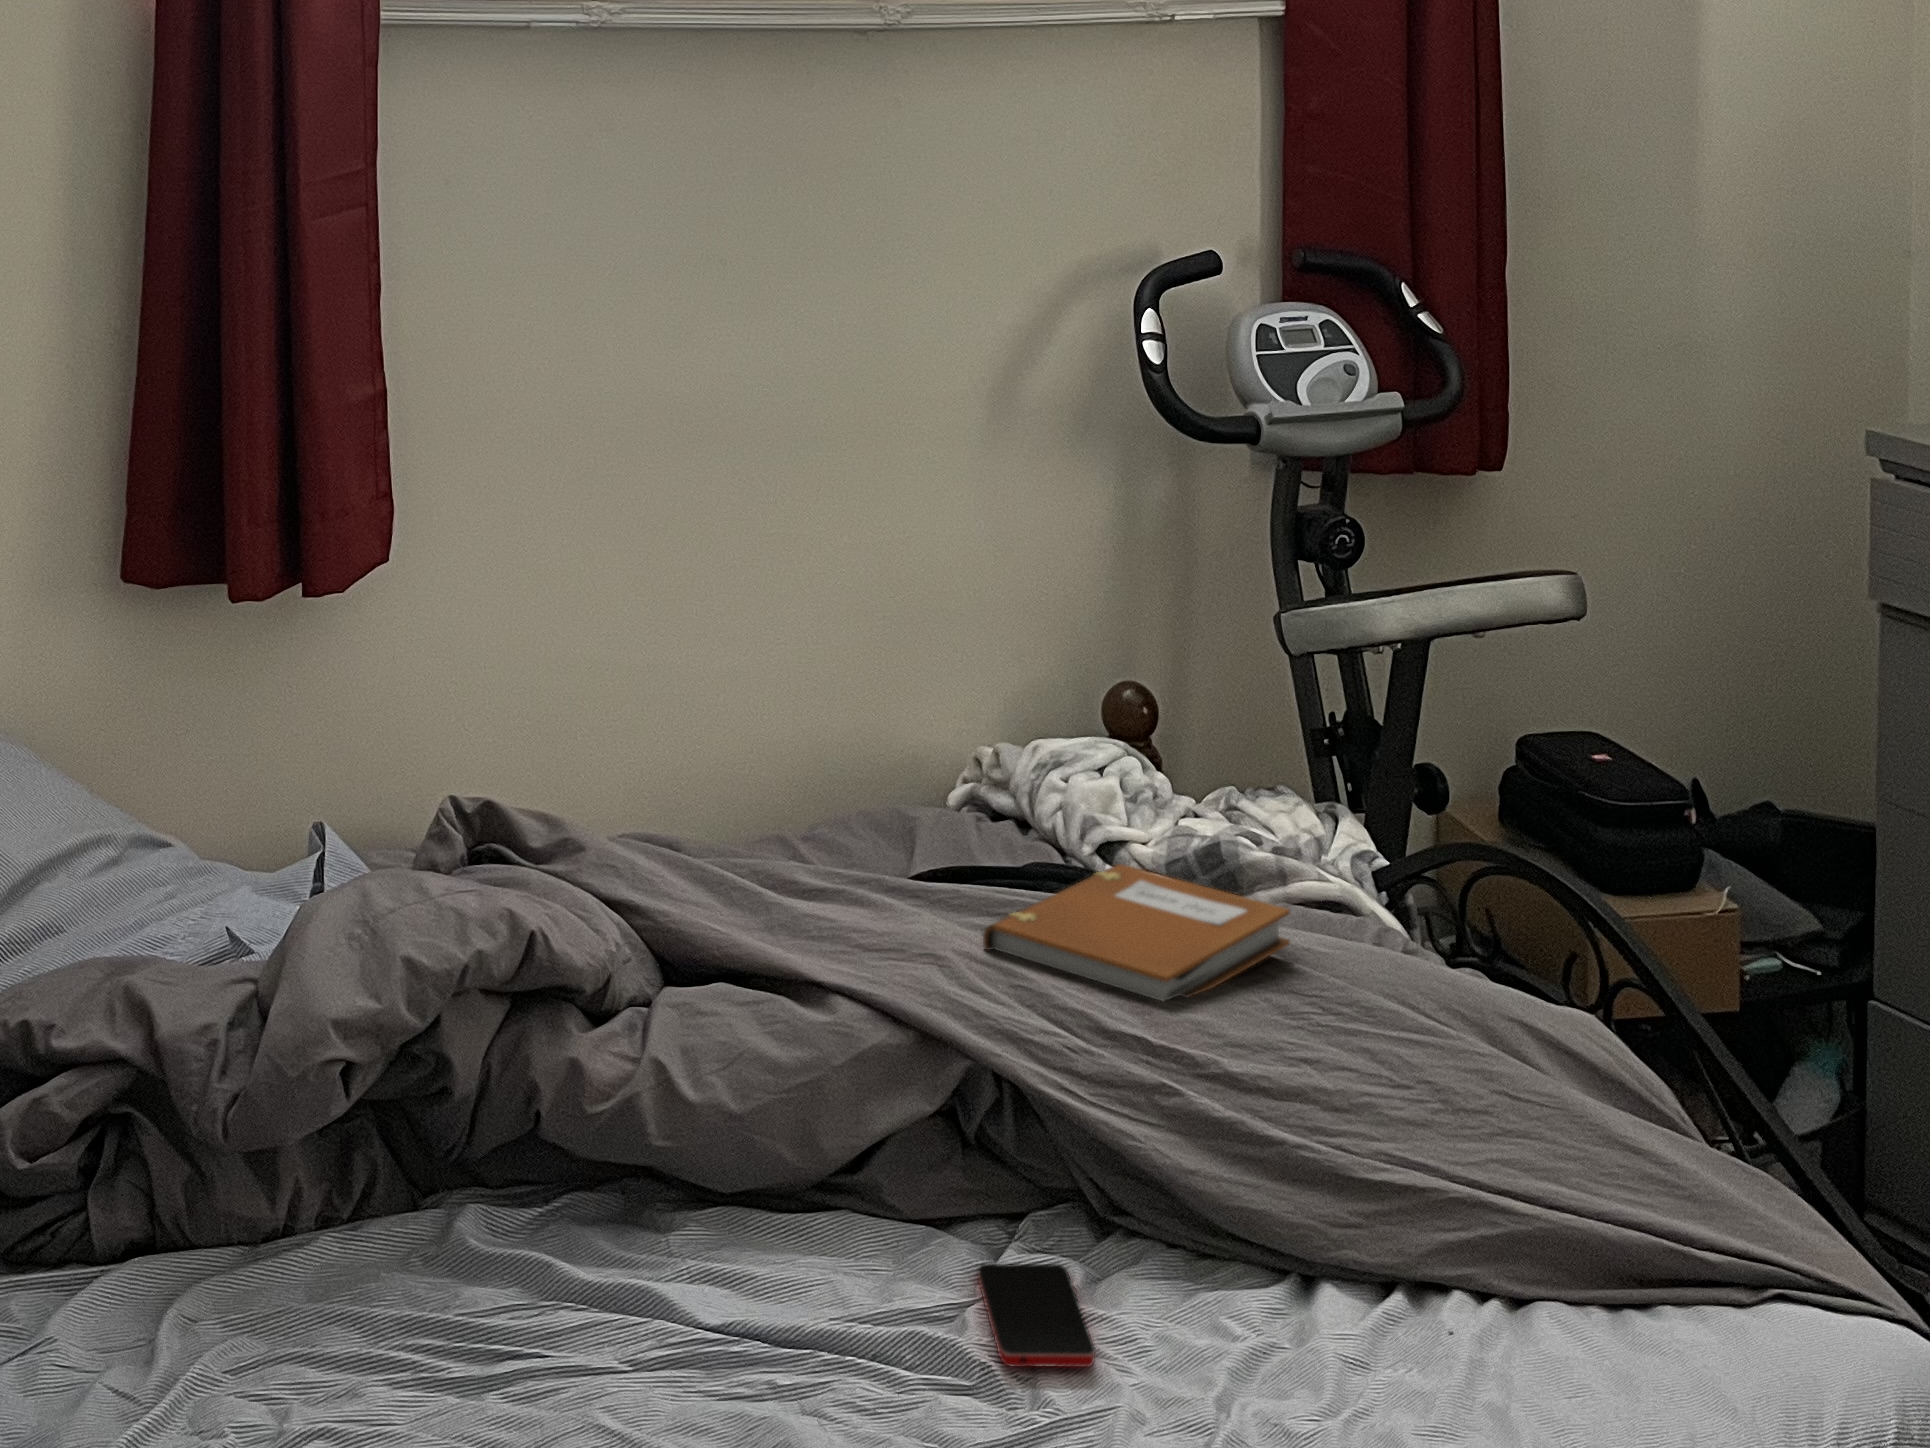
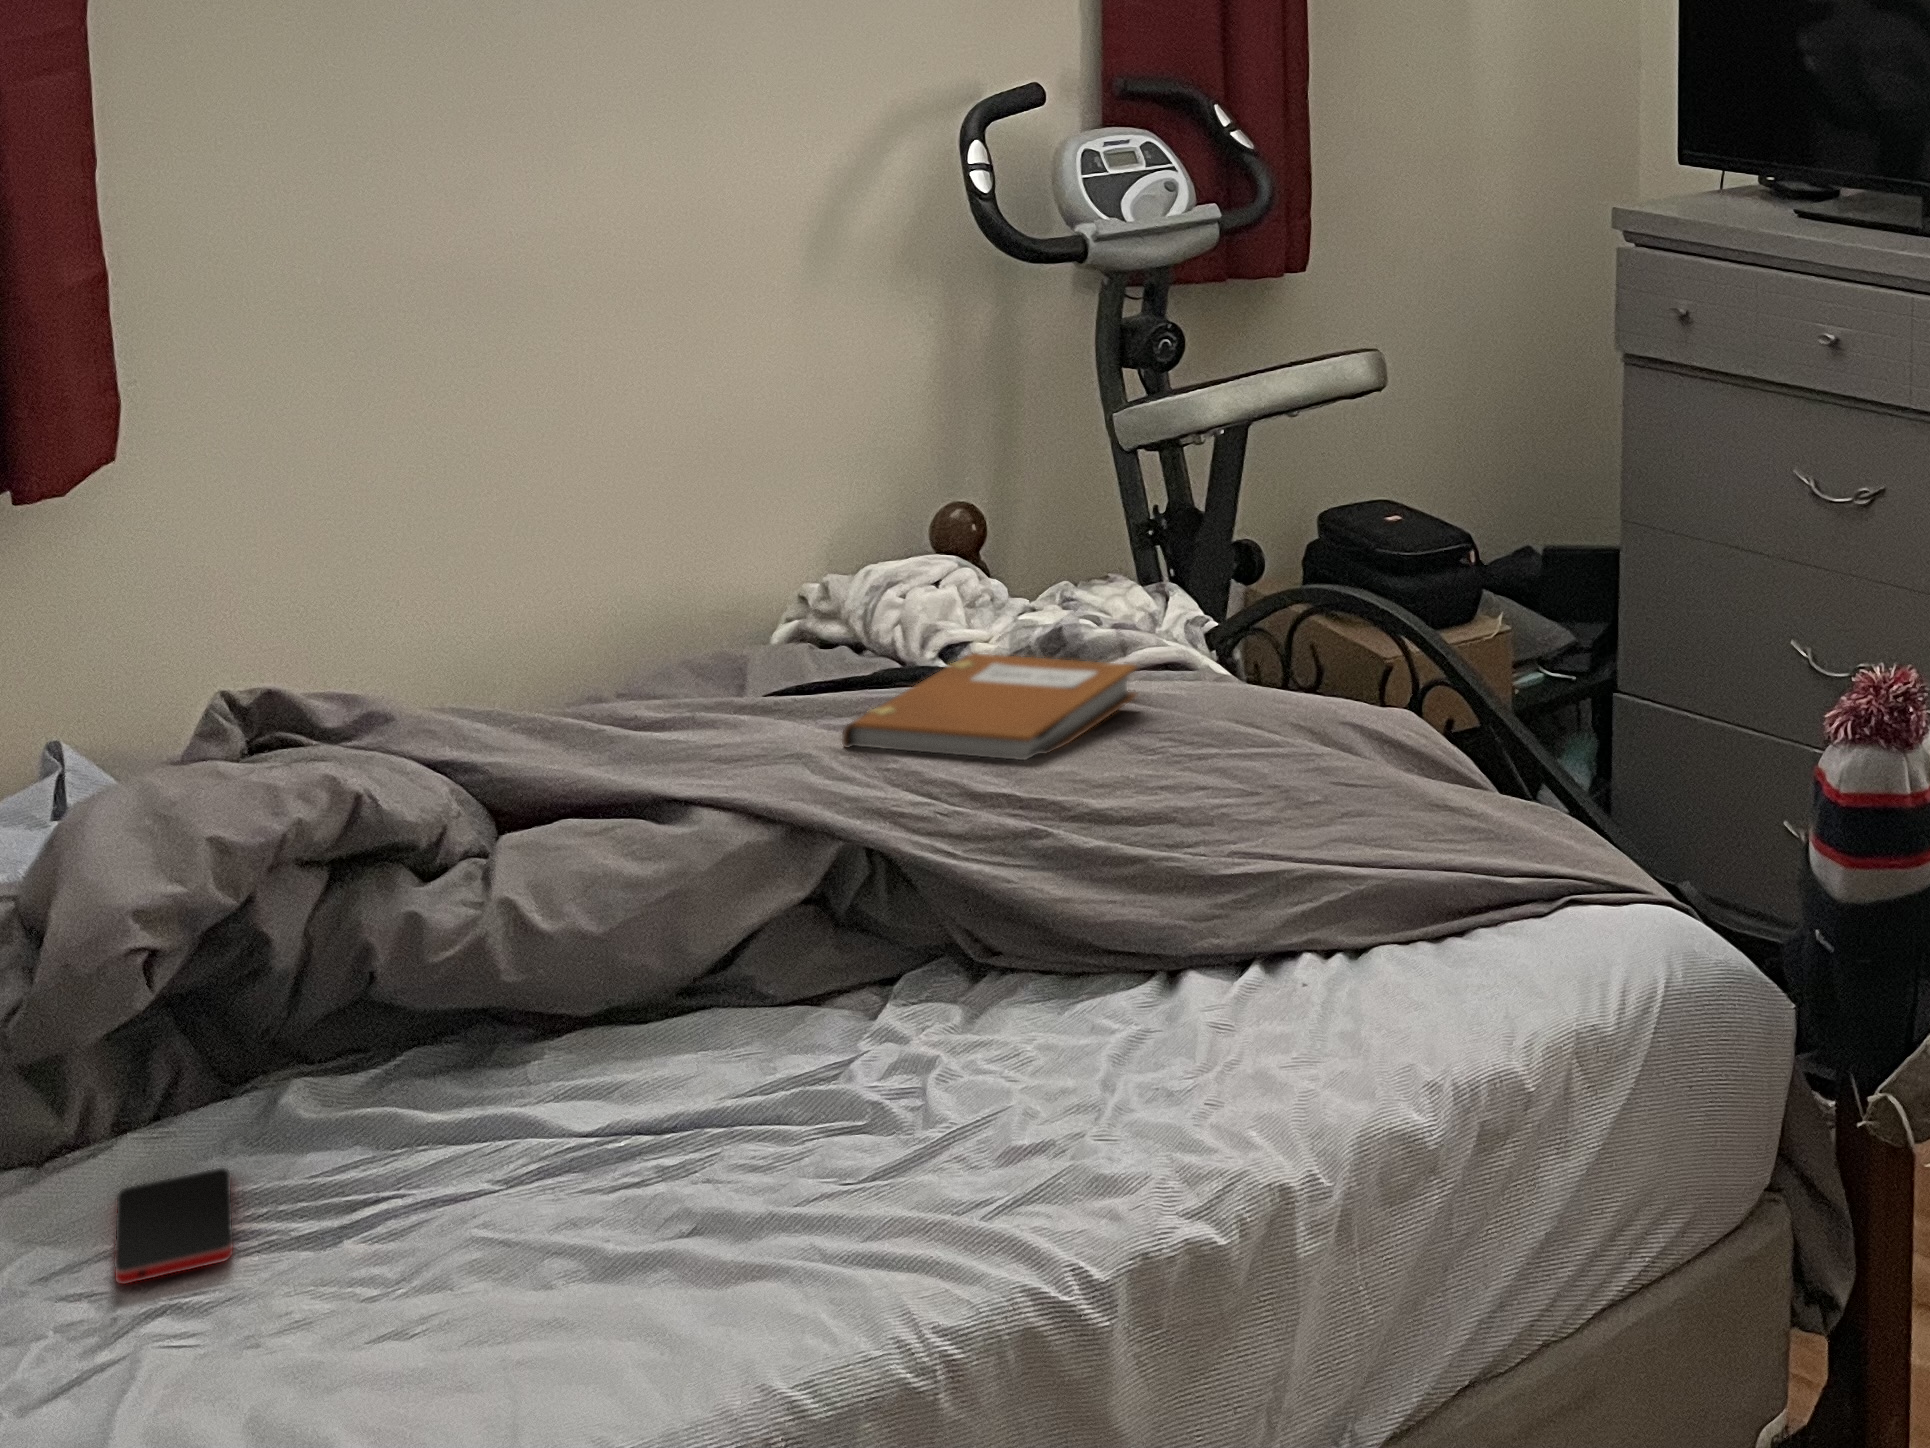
smartphone: present [978,1264,1095,1367] -> present [114,1168,233,1284]

